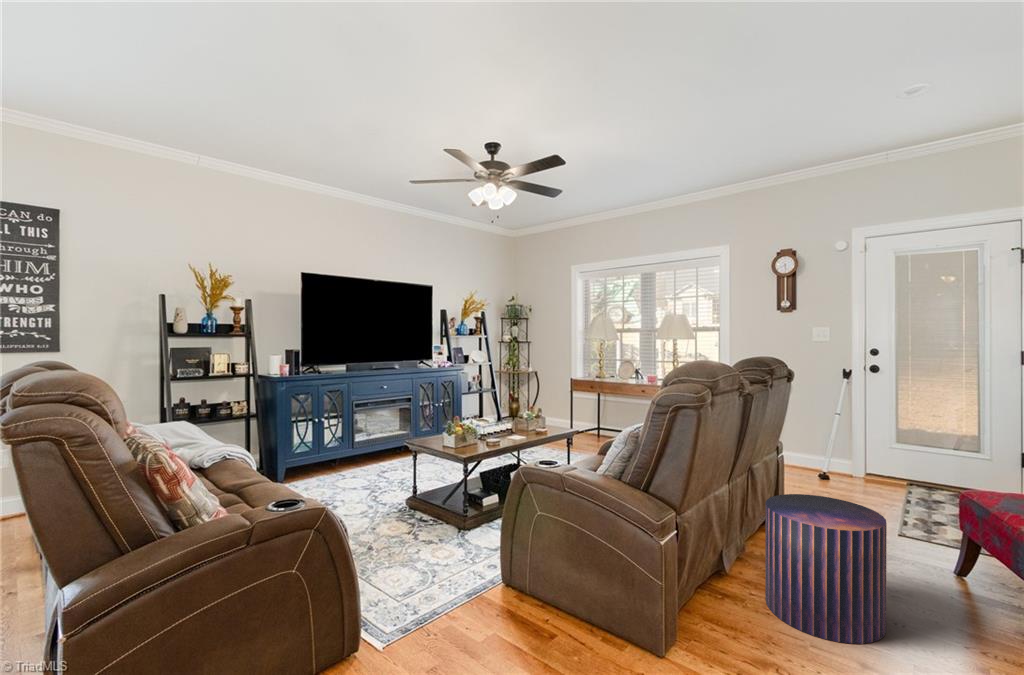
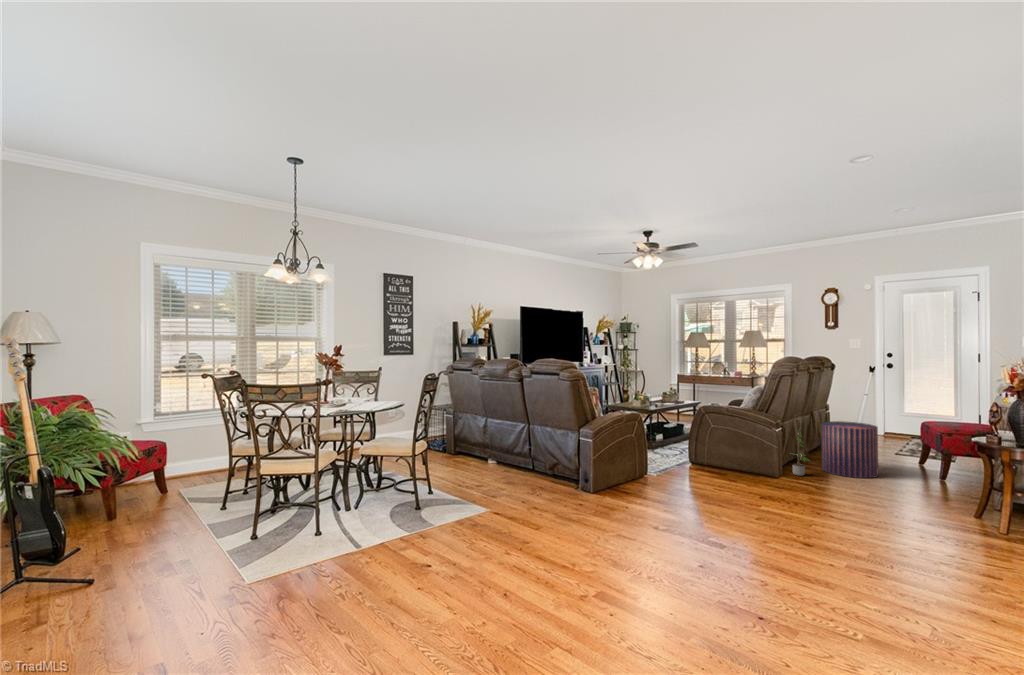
potted plant: none [692,517,744,636] -> present [791,428,811,476]

